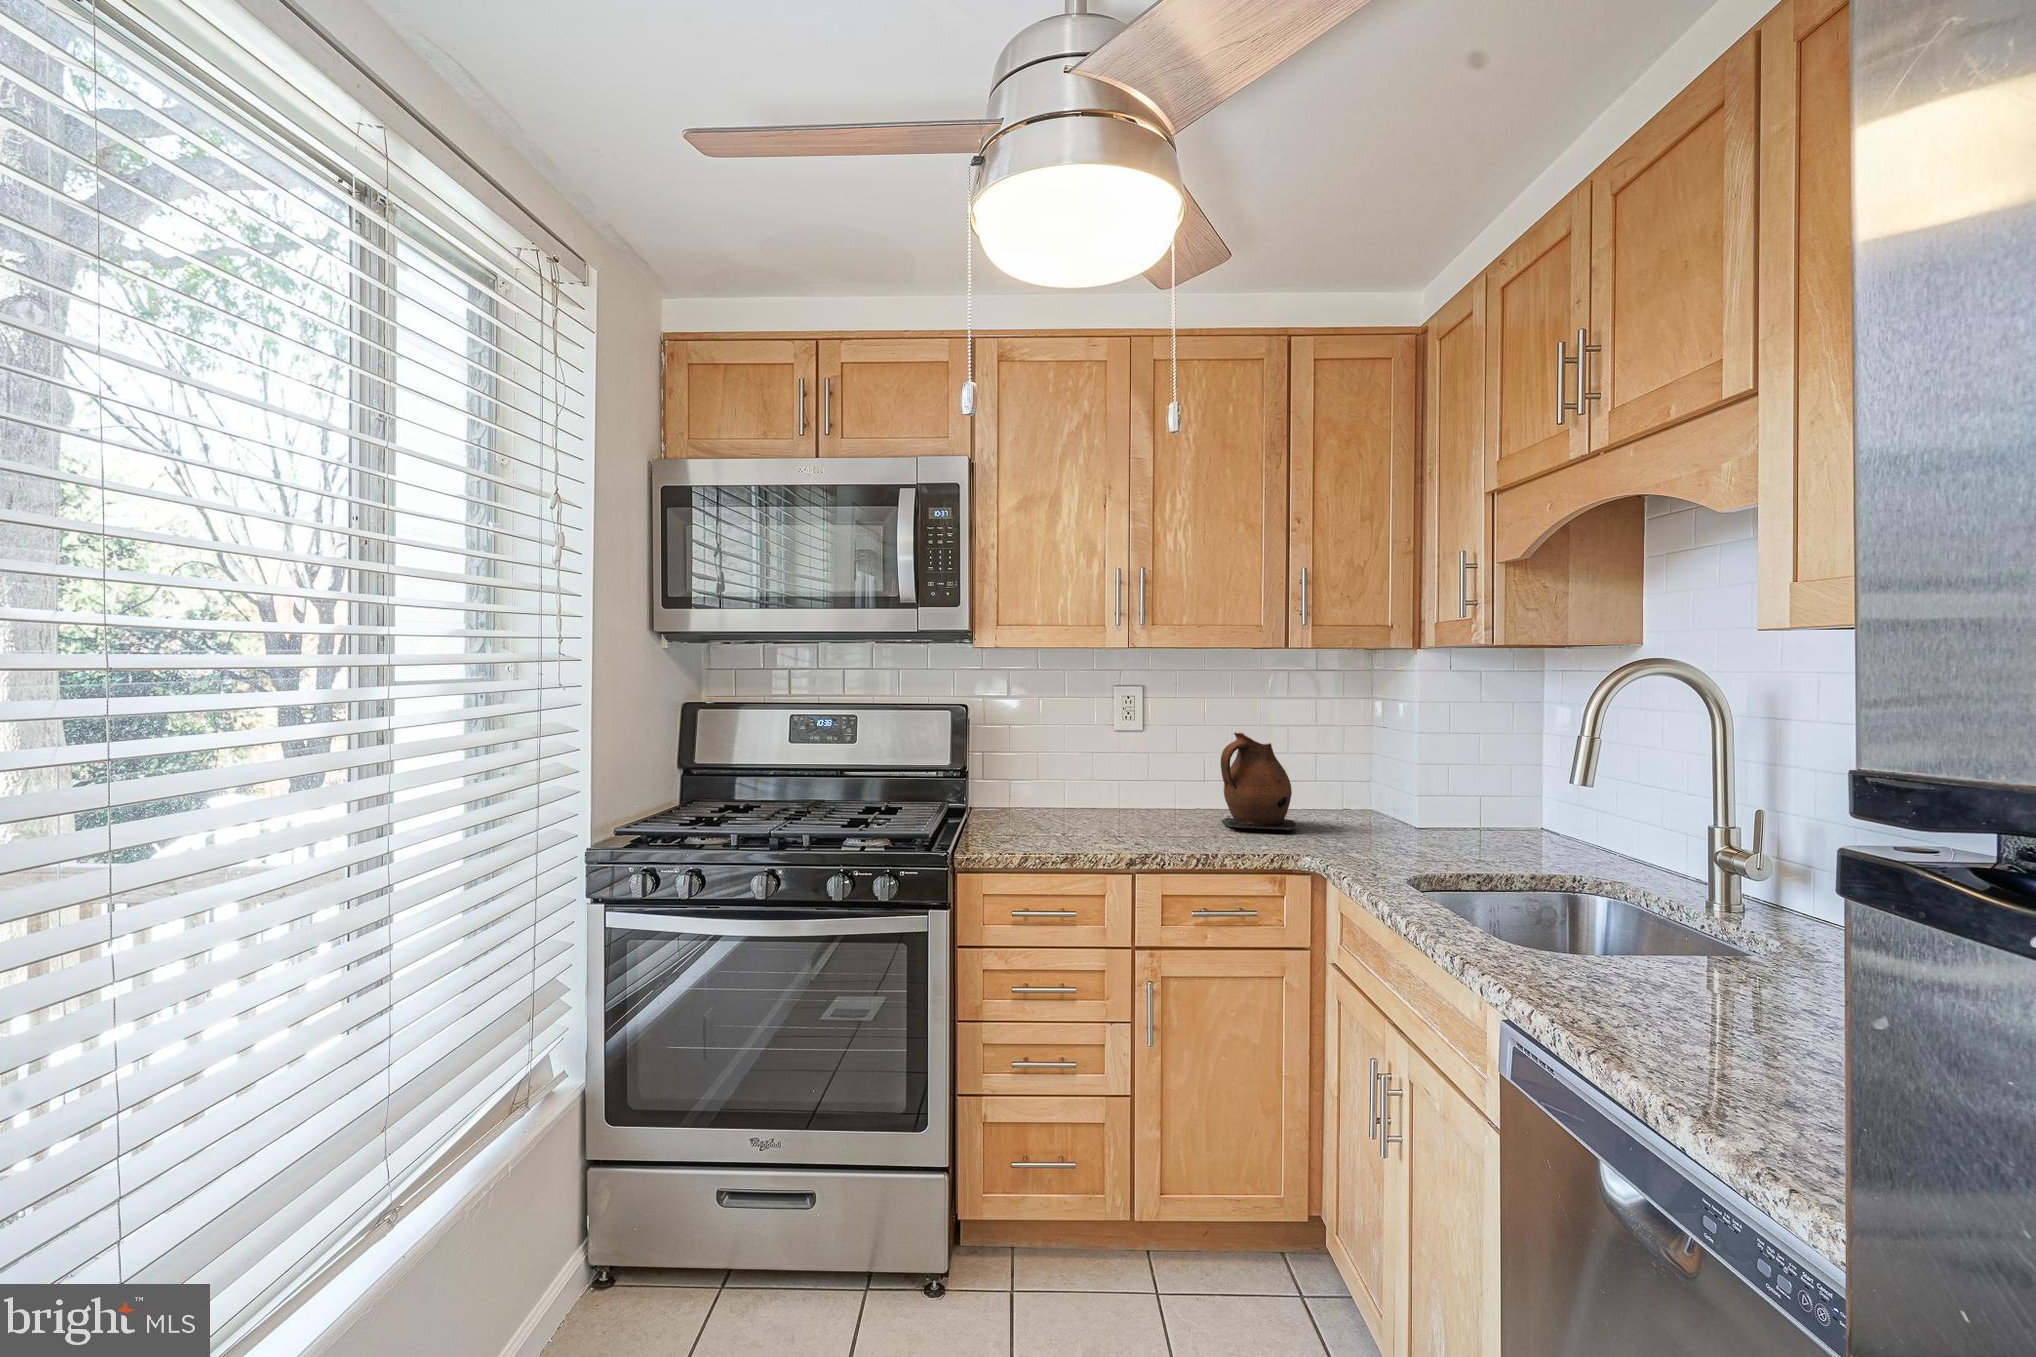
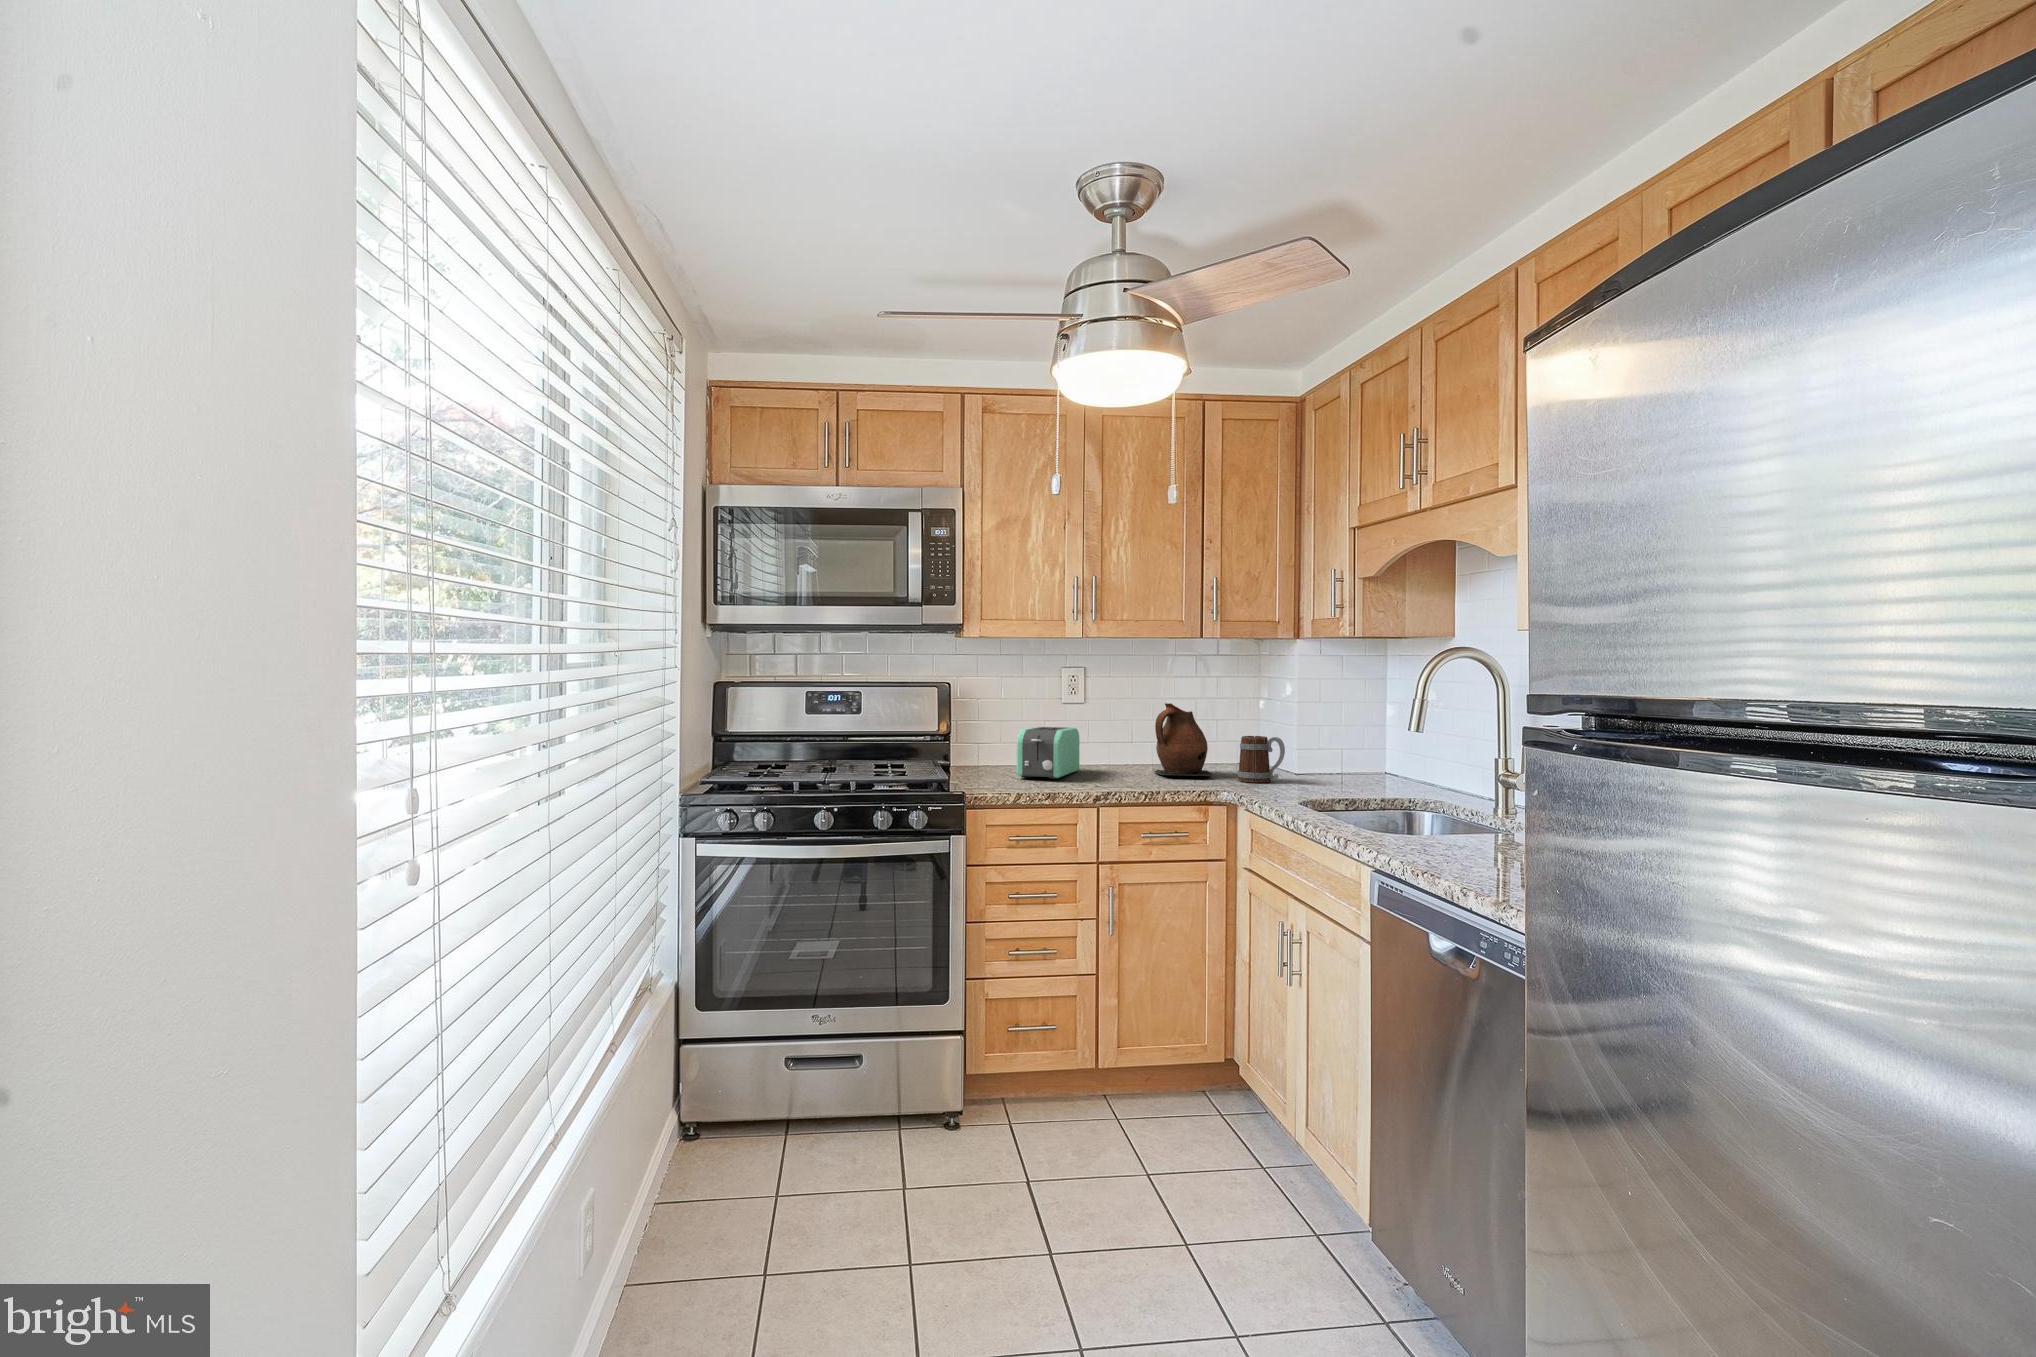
toaster: none [1038,760,1125,830] -> present [1017,727,1080,779]
mug: none [1330,777,1395,841] -> present [1237,736,1285,782]

